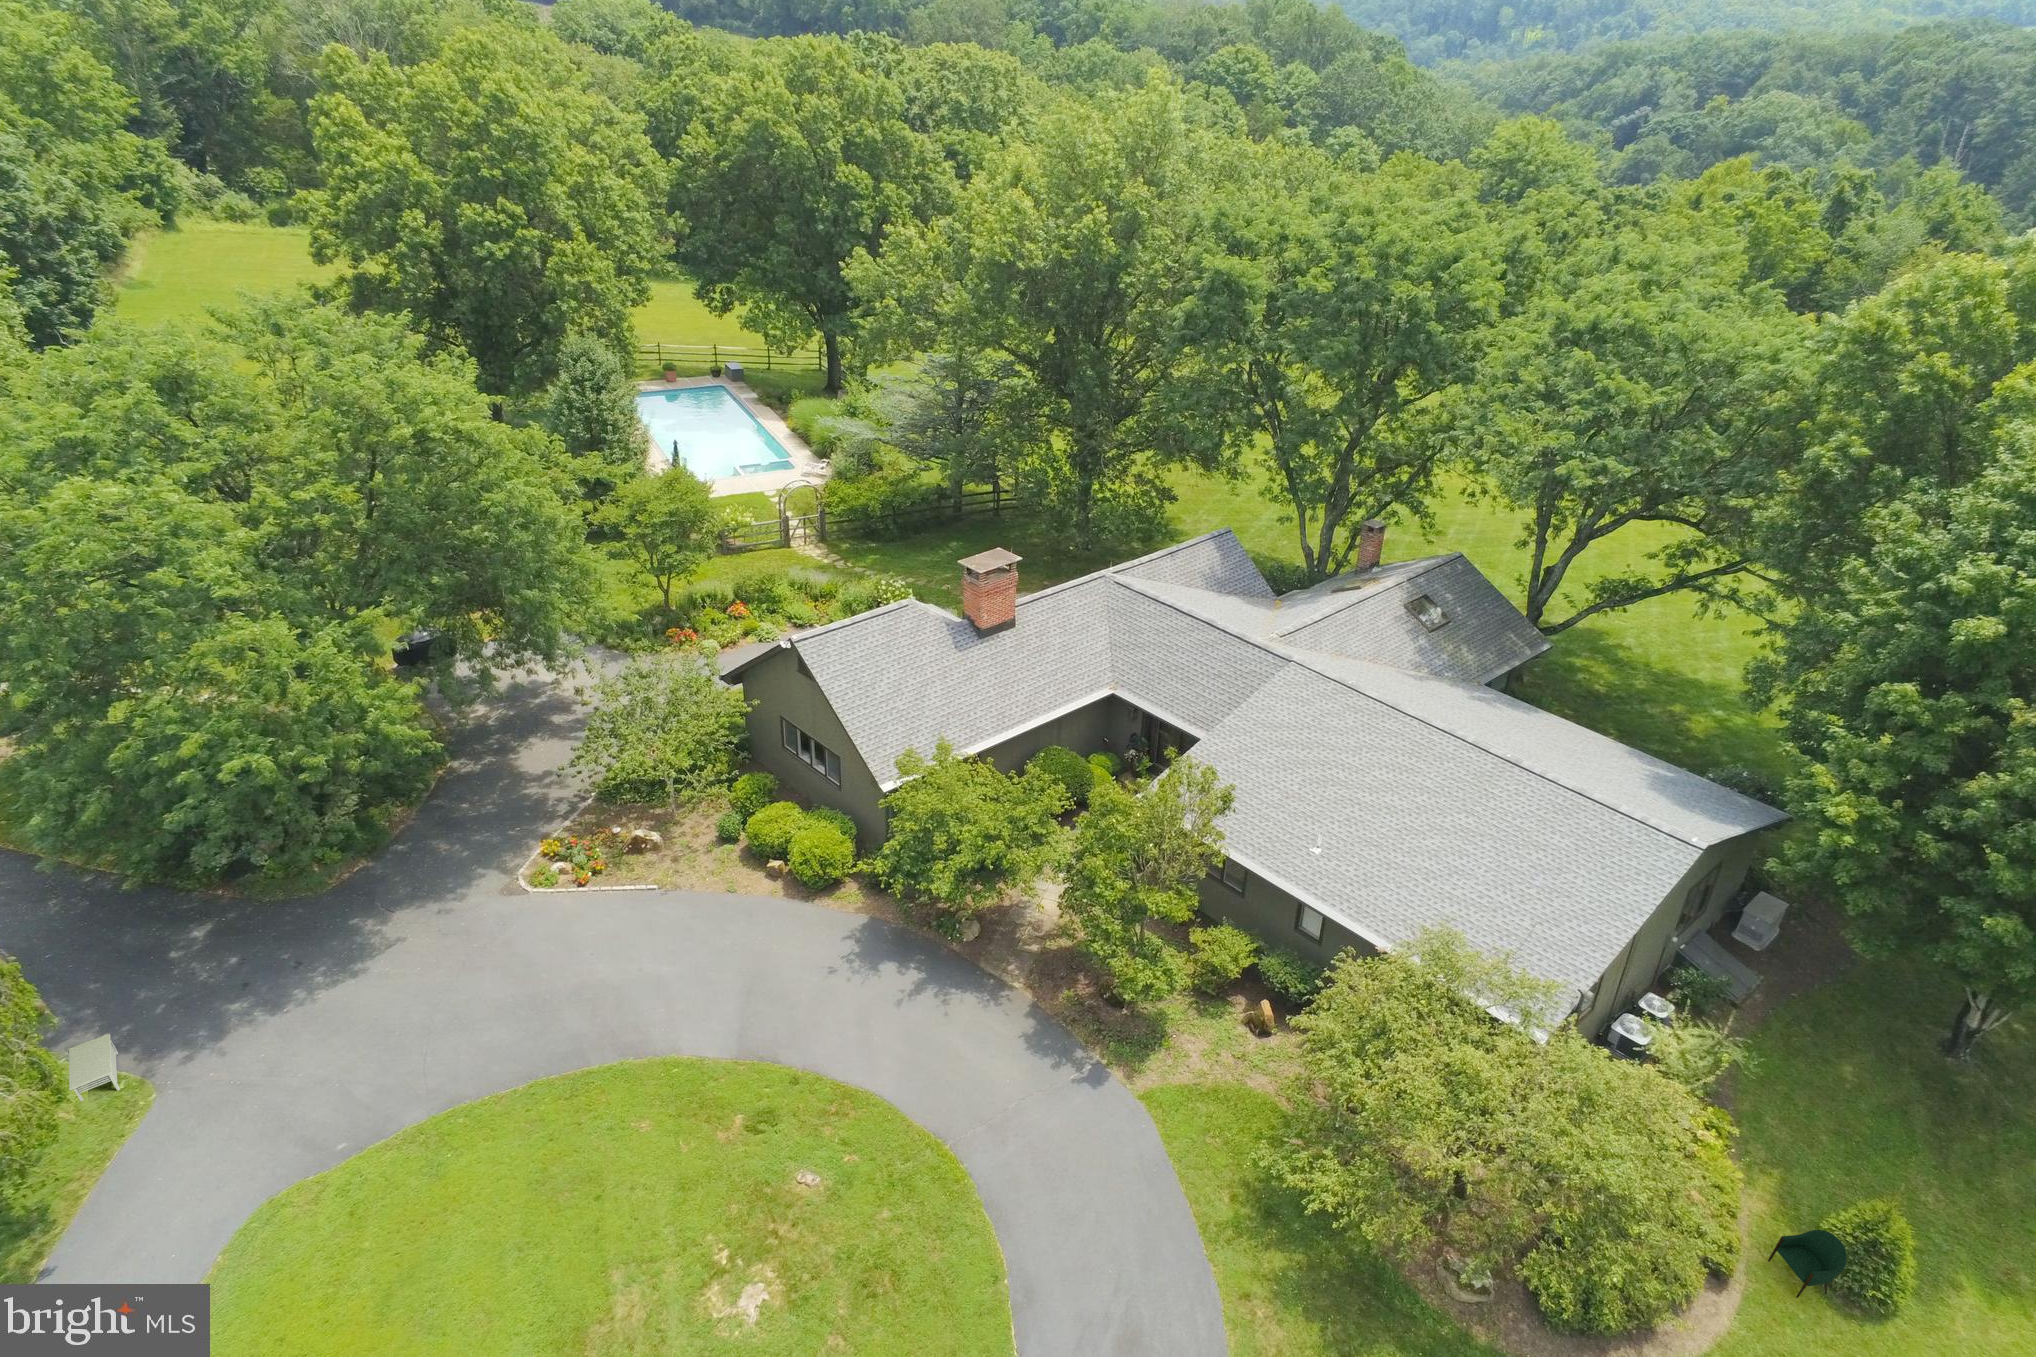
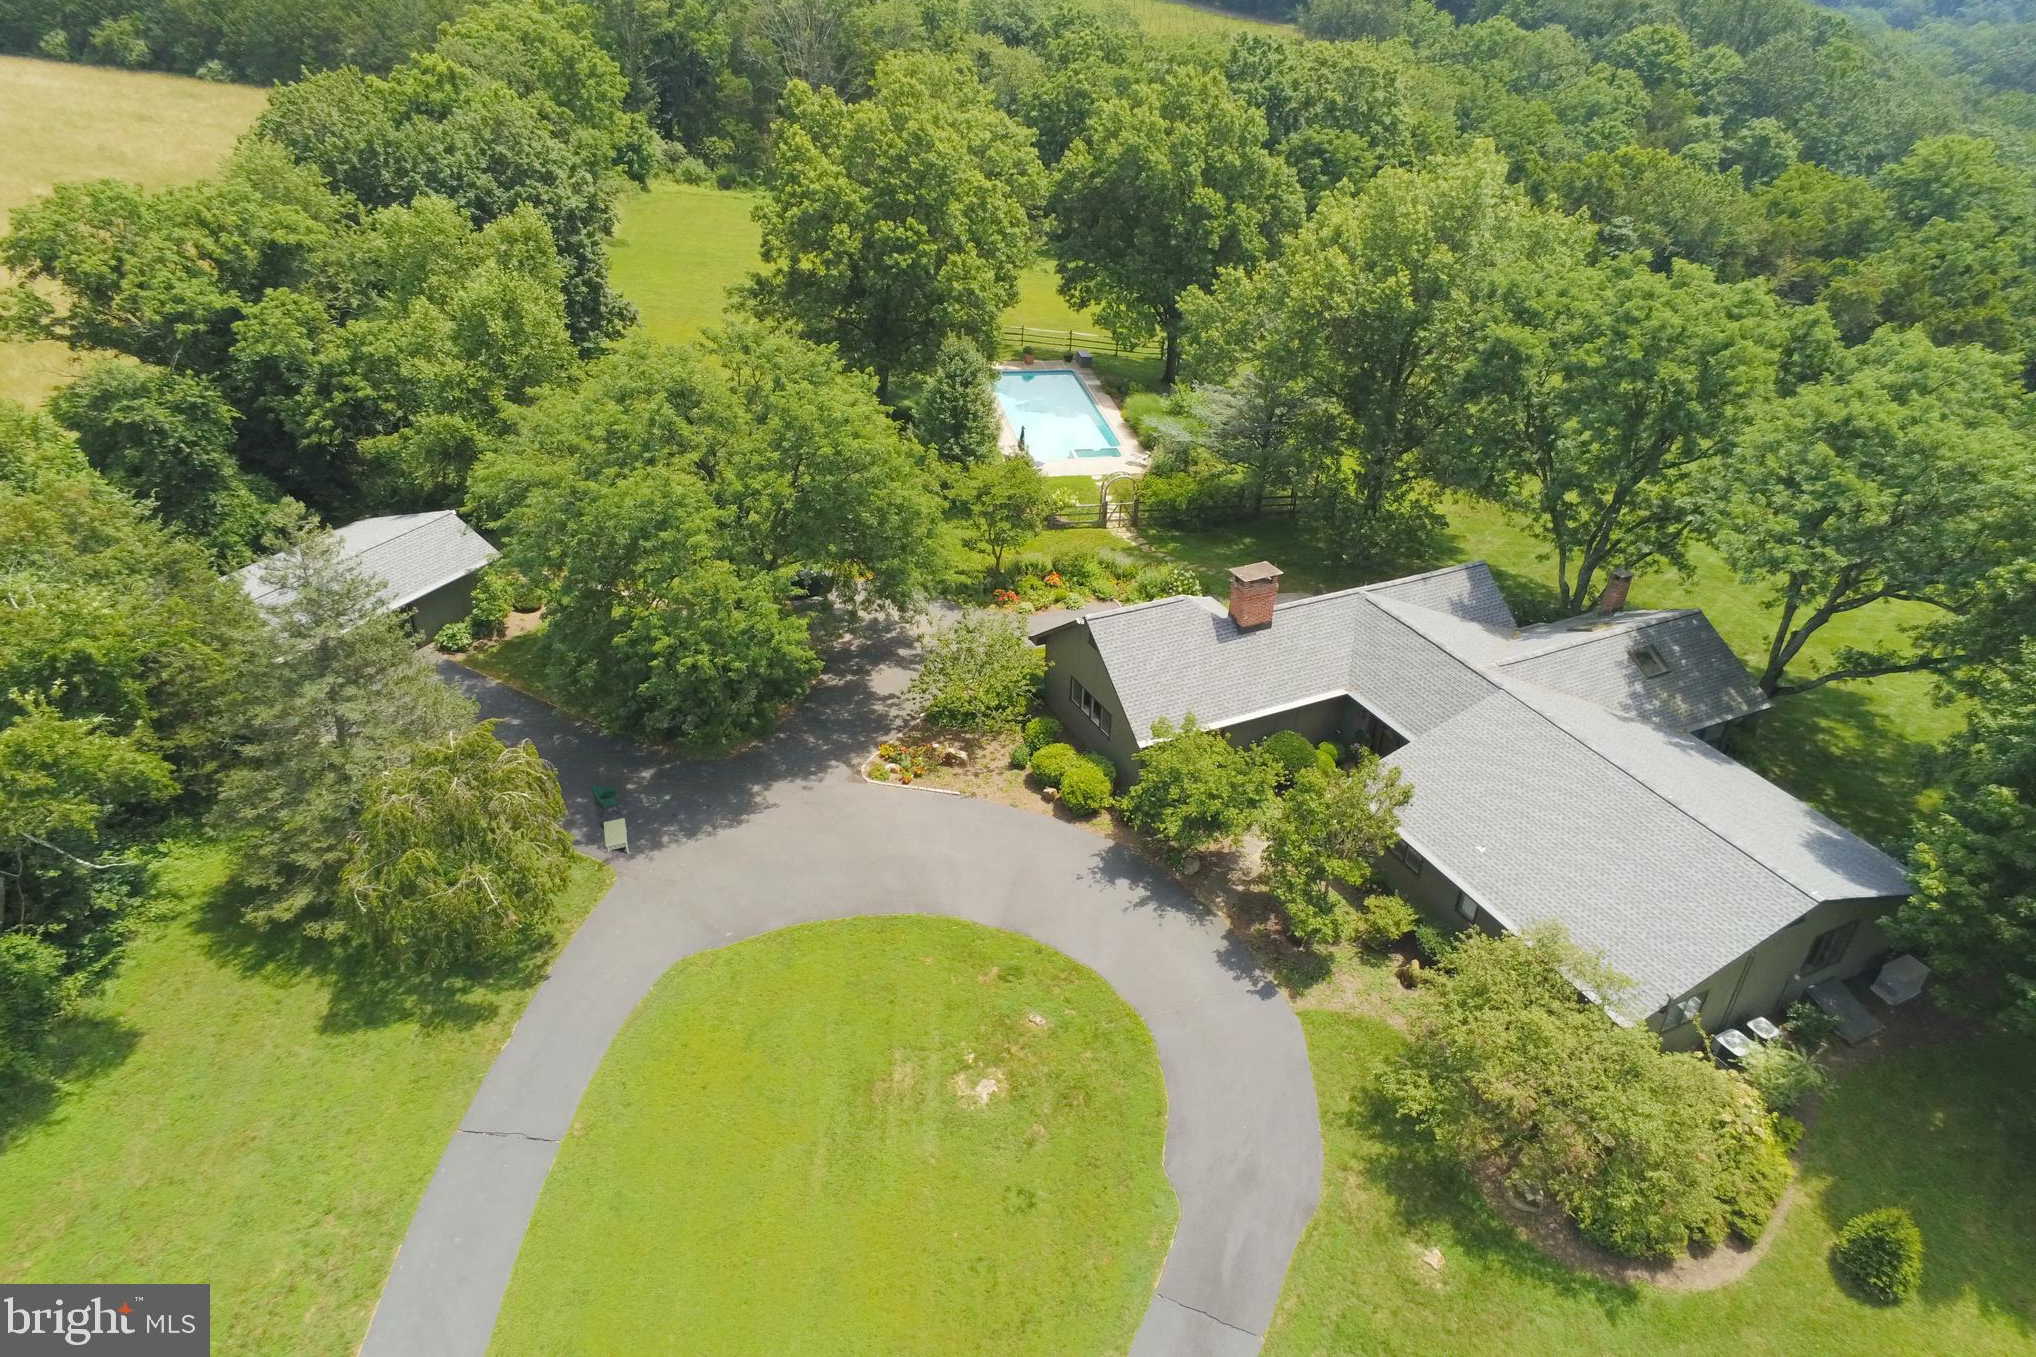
chair: present [1768,1230,1847,1298] -> present [591,785,620,817]

